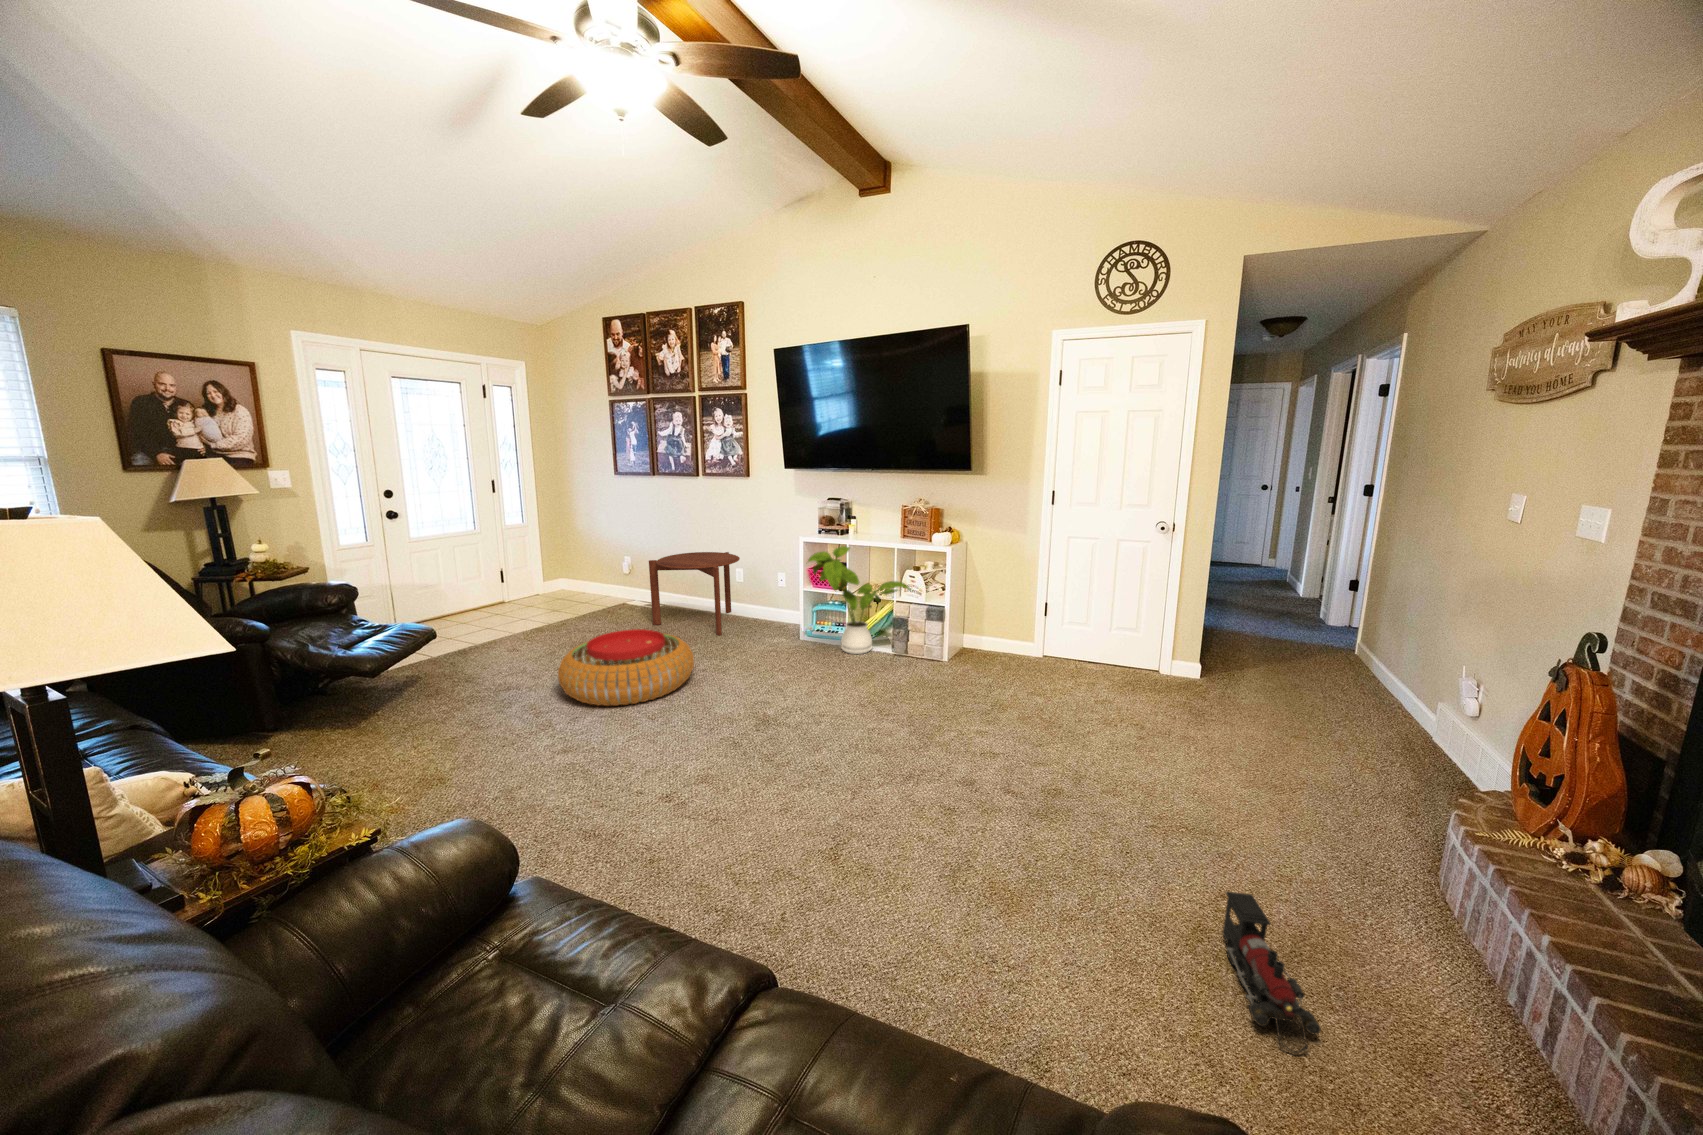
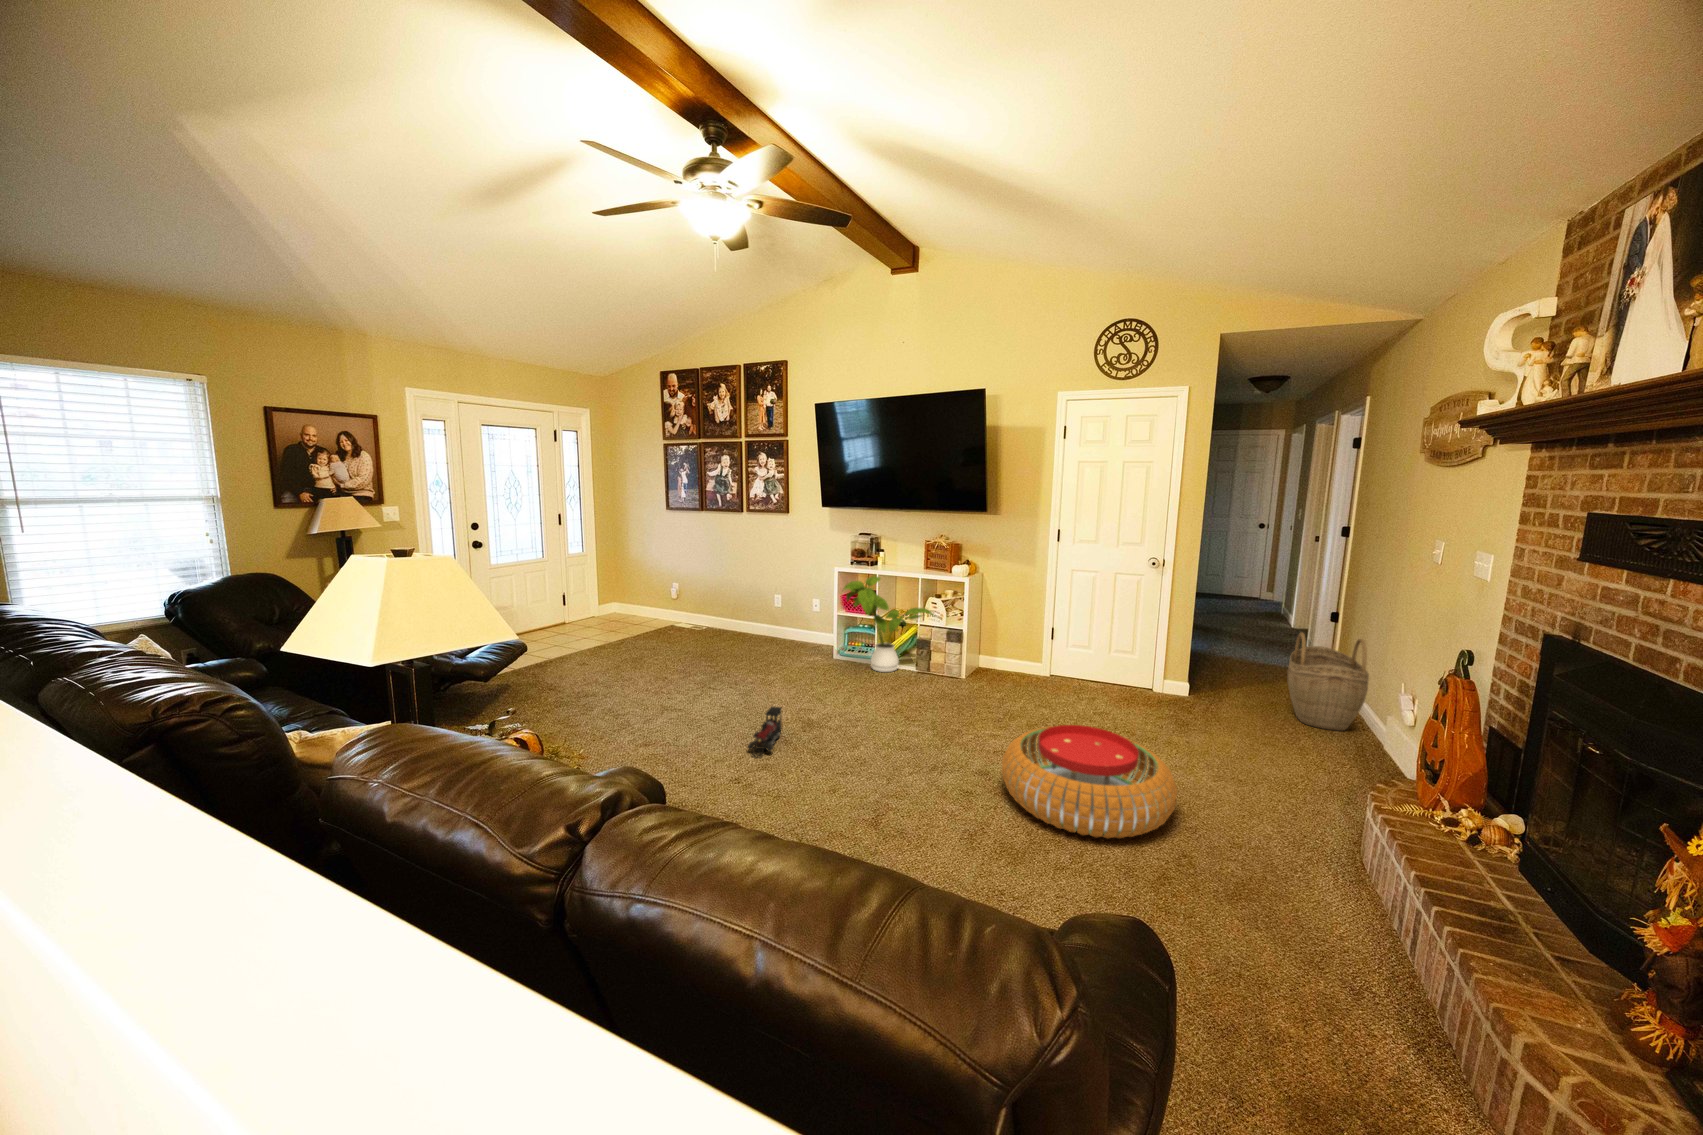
side table: present [649,552,740,635] -> none [698,580,779,655]
woven basket: none [1312,605,1410,717] -> present [1288,633,1369,731]
pouf: present [558,629,694,706] -> present [1002,725,1177,838]
toy train: present [1223,892,1321,1054] -> present [748,707,782,756]

